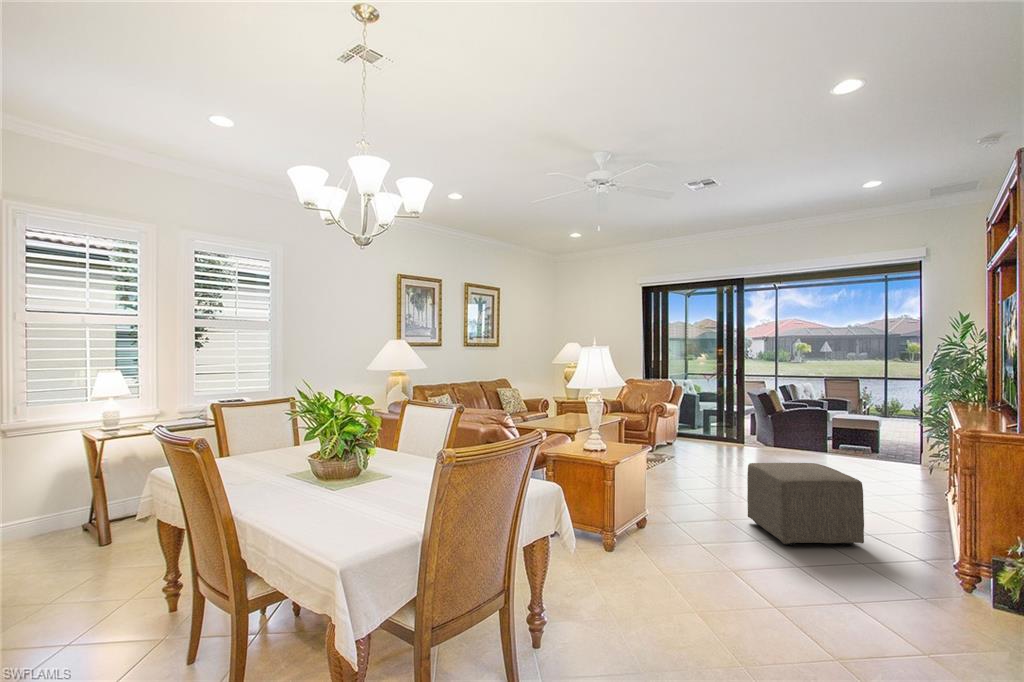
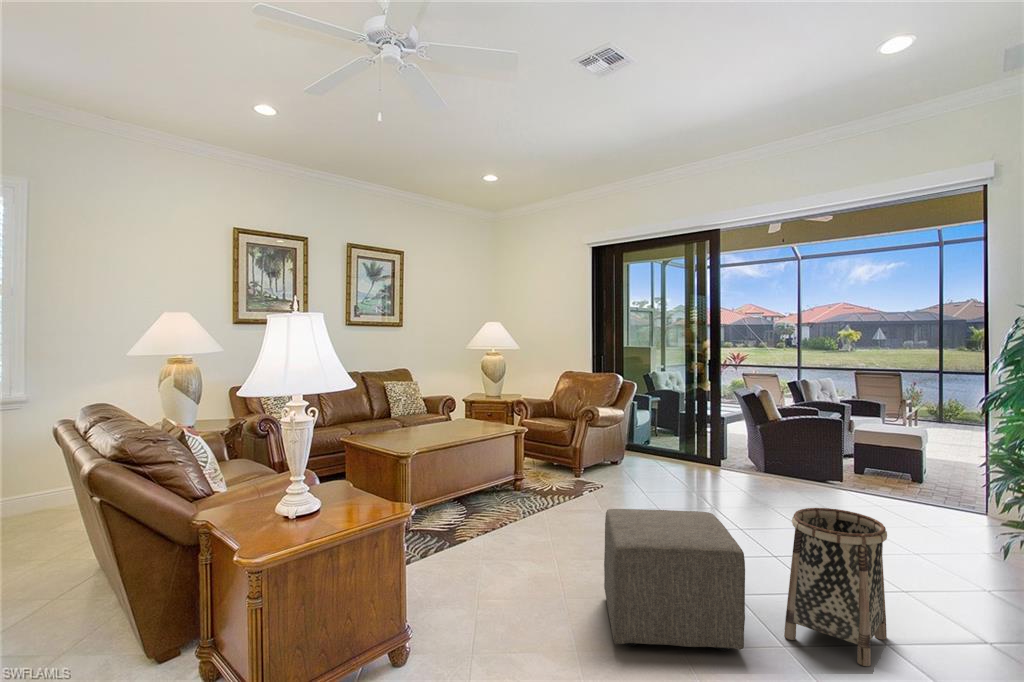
basket: none [877,457,944,550] -> present [784,508,887,666]

